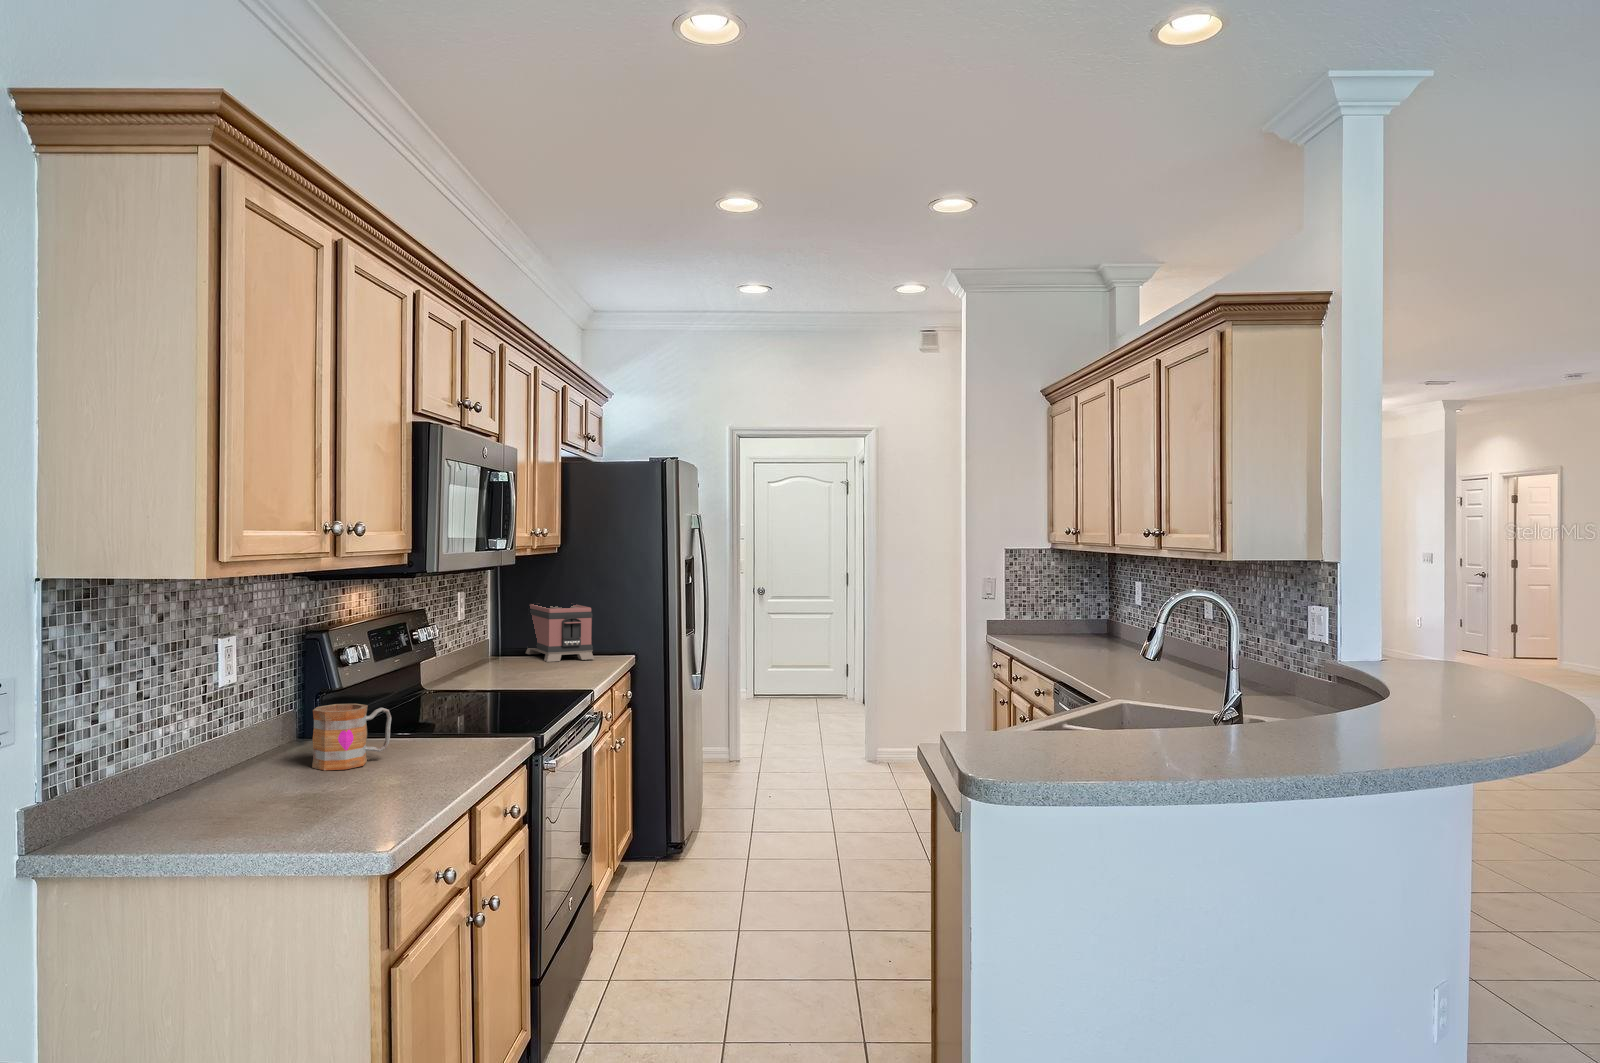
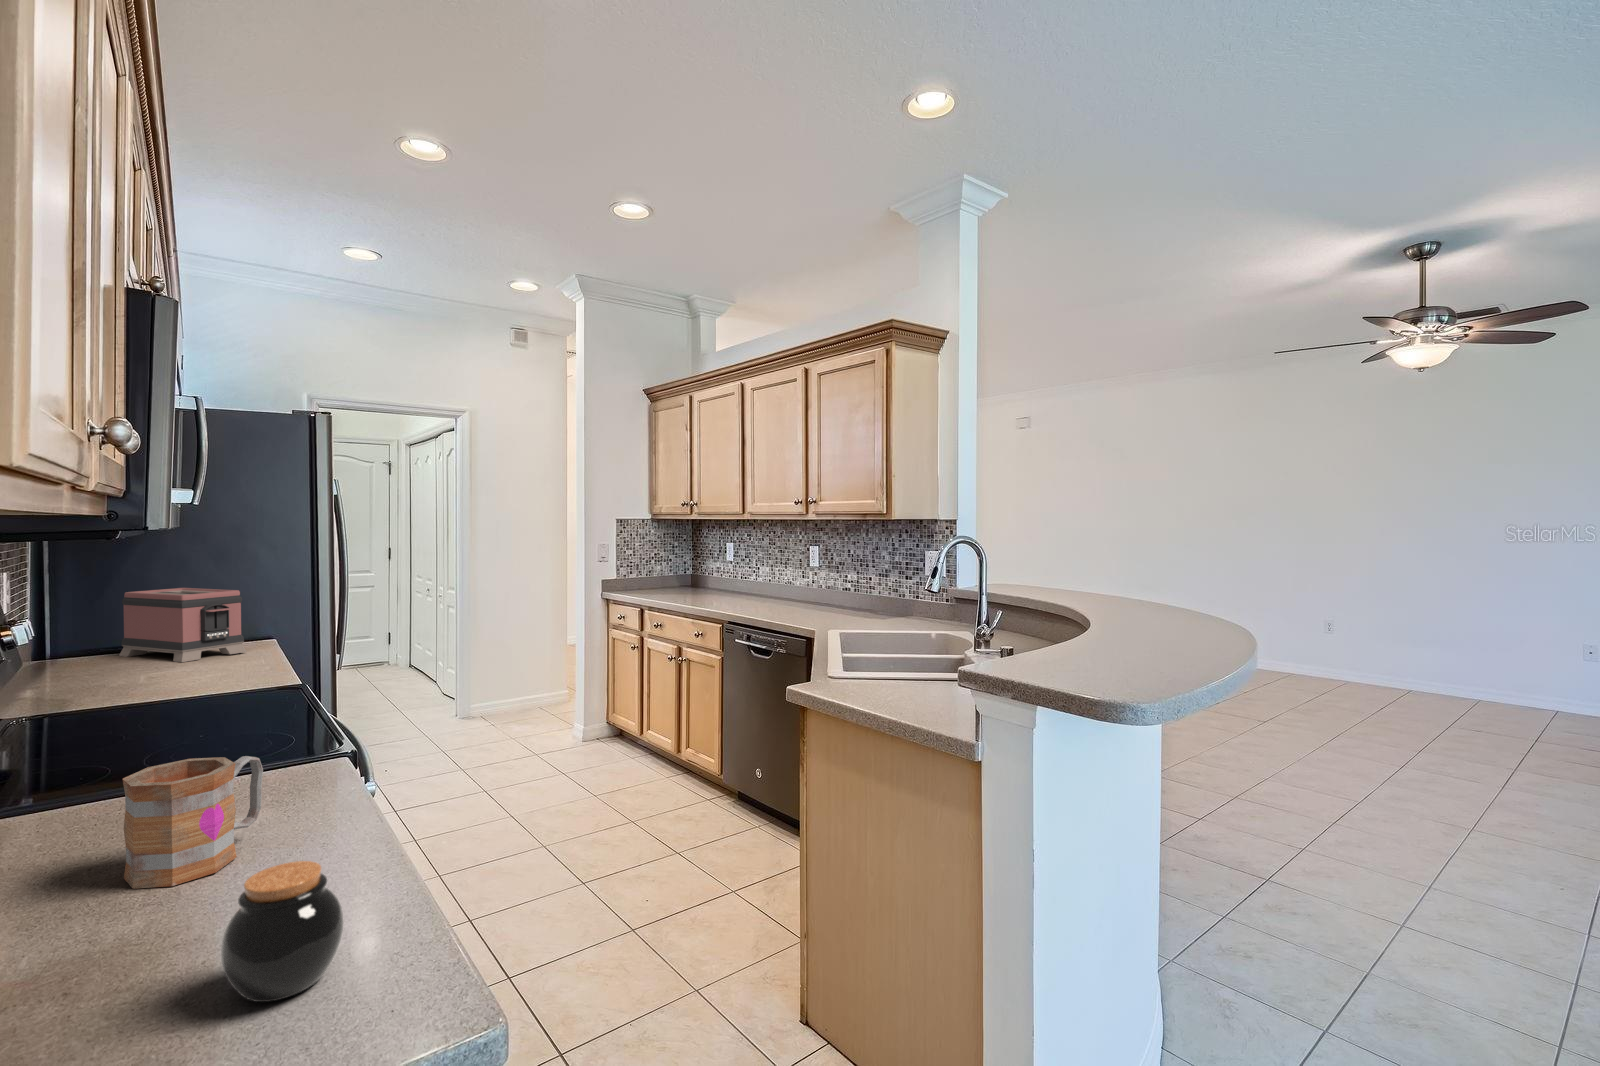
jar: none [260,751,319,816] -> present [221,861,344,1002]

